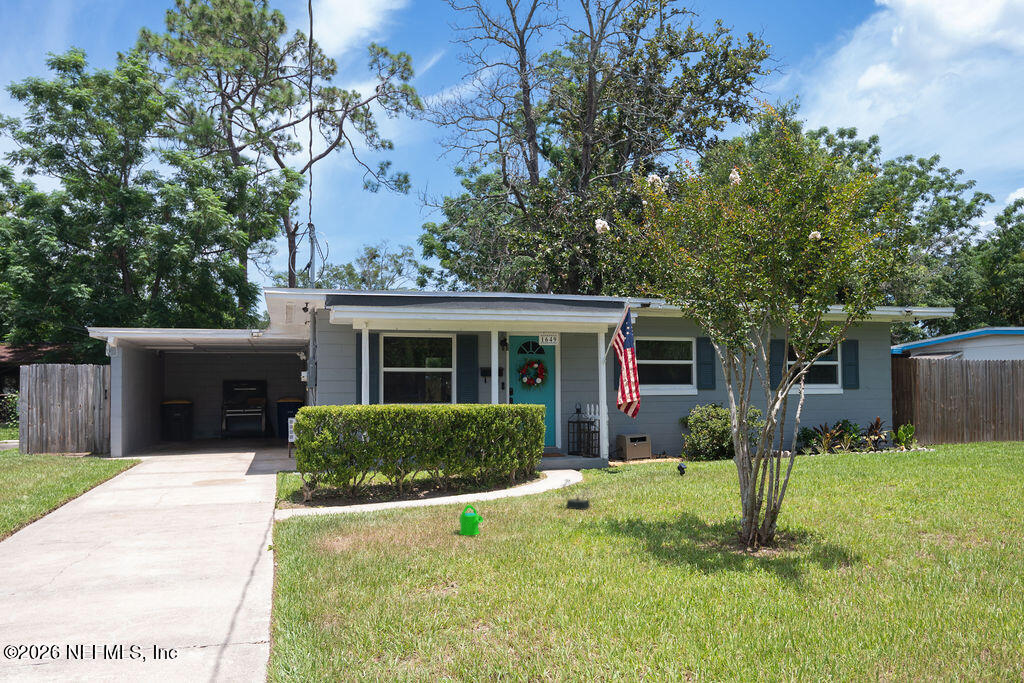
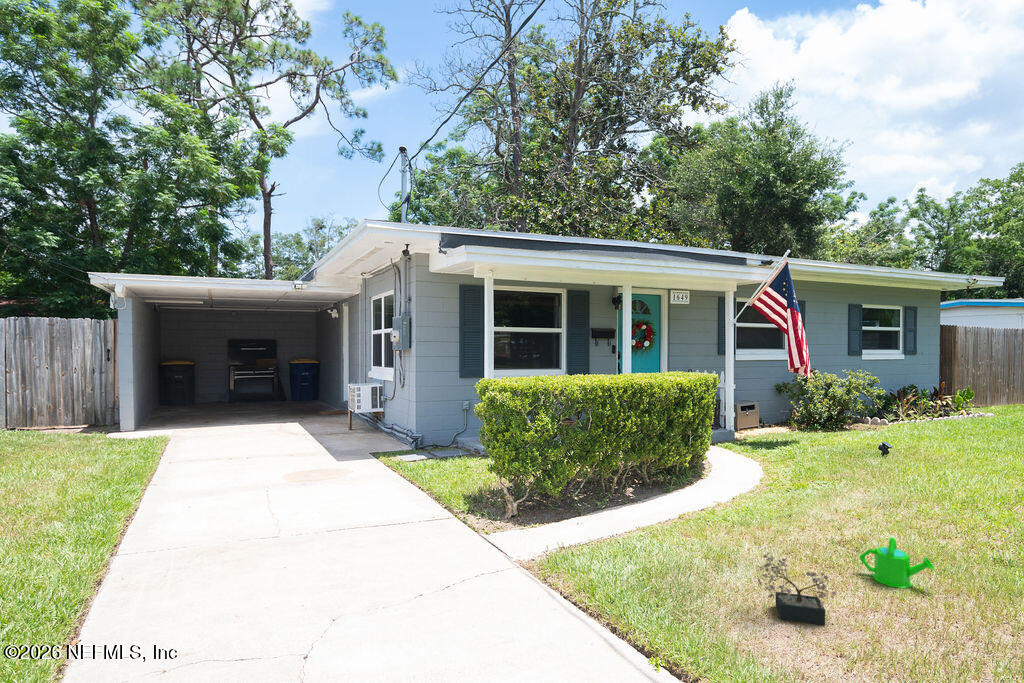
decorative plant: present [563,480,592,510] -> present [758,552,836,625]

